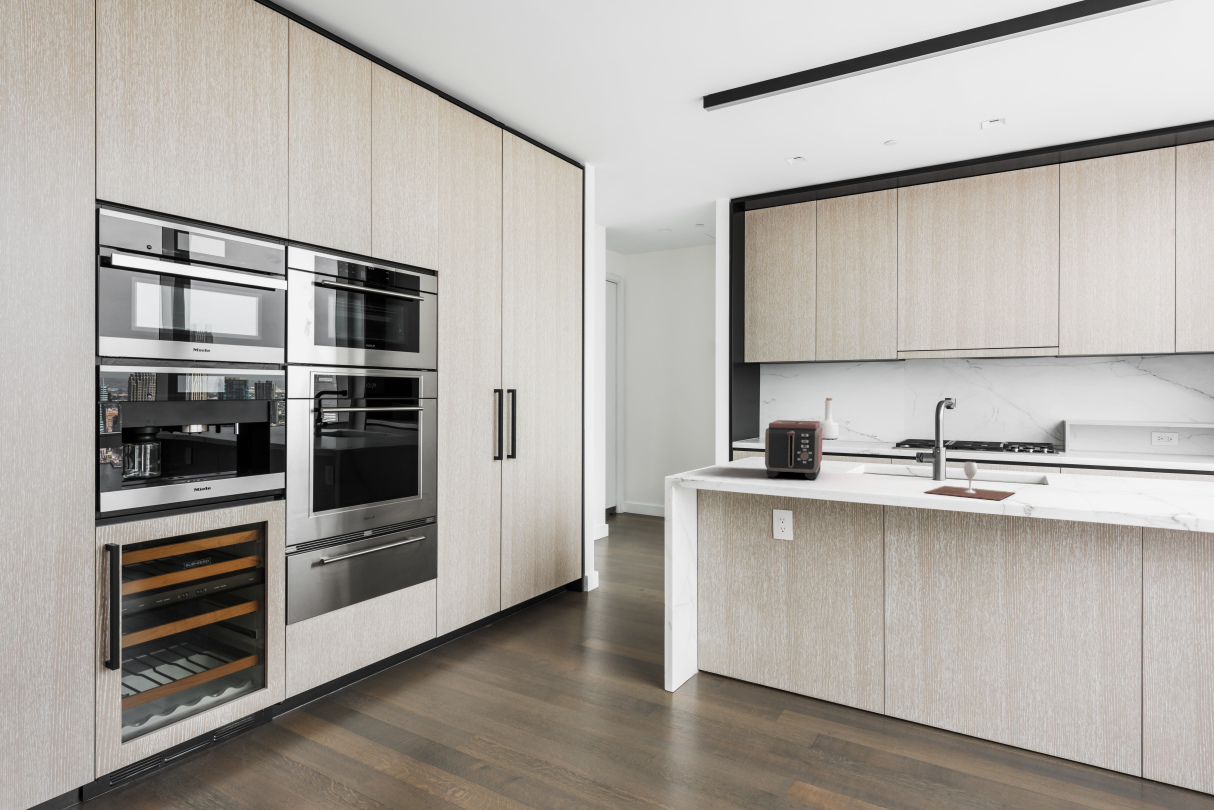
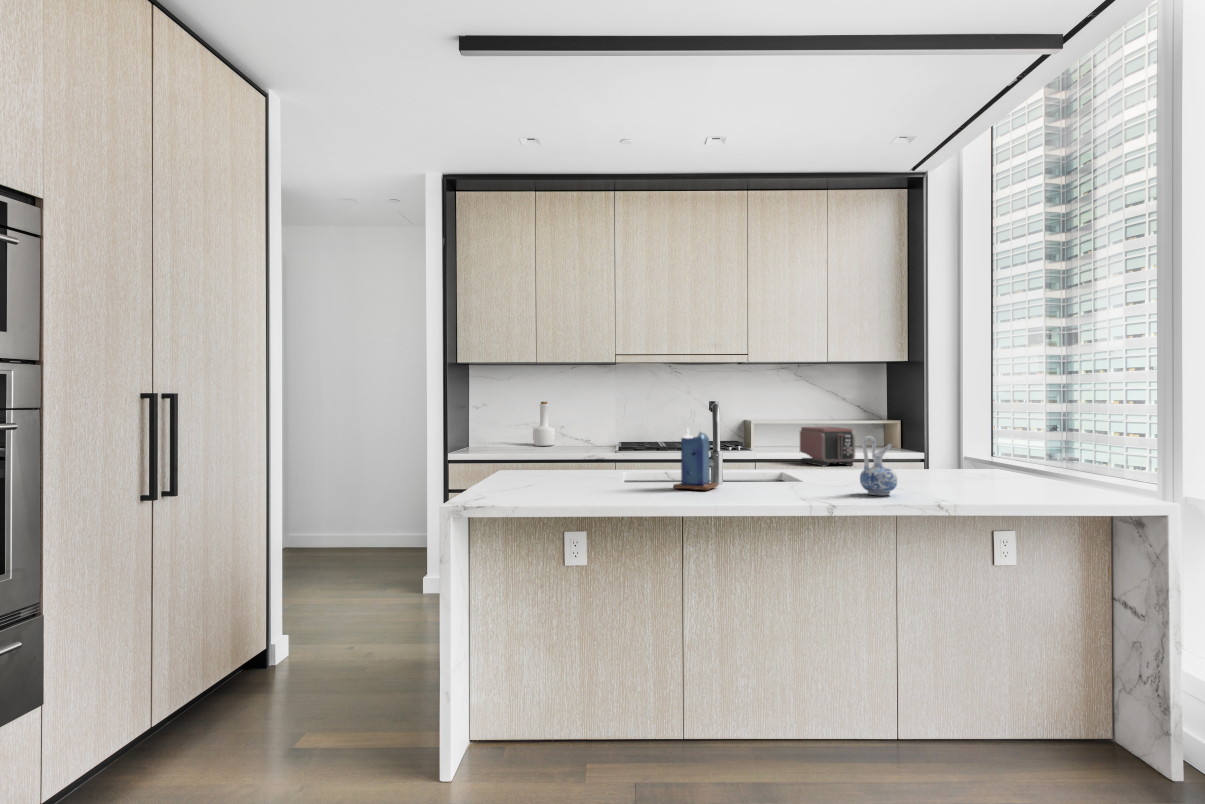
toaster: present [765,420,823,480] -> present [800,427,855,466]
candle: none [874,427,920,484] -> present [673,429,718,490]
ceramic pitcher: none [1060,442,1102,502] -> present [860,436,897,495]
wine glass: present [926,462,1014,500] -> none [743,462,821,501]

